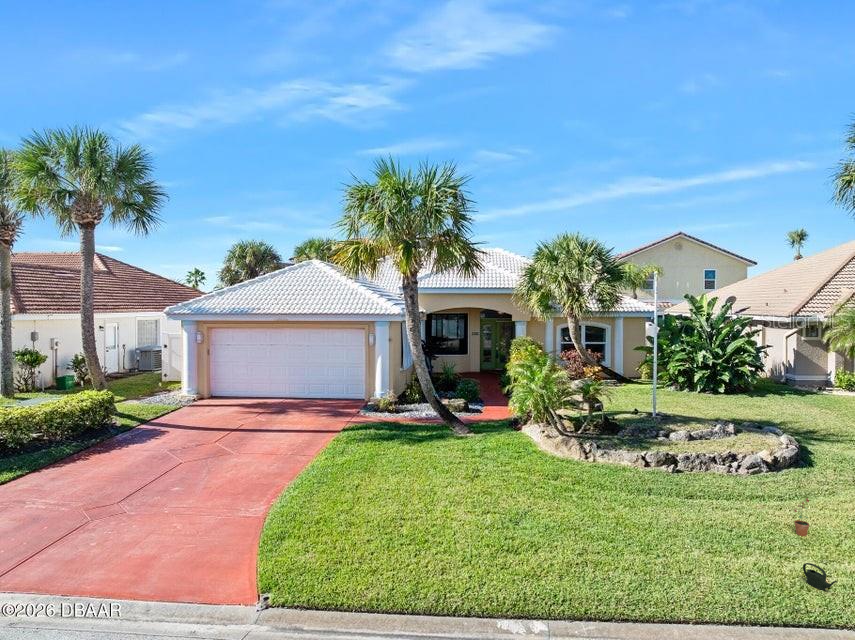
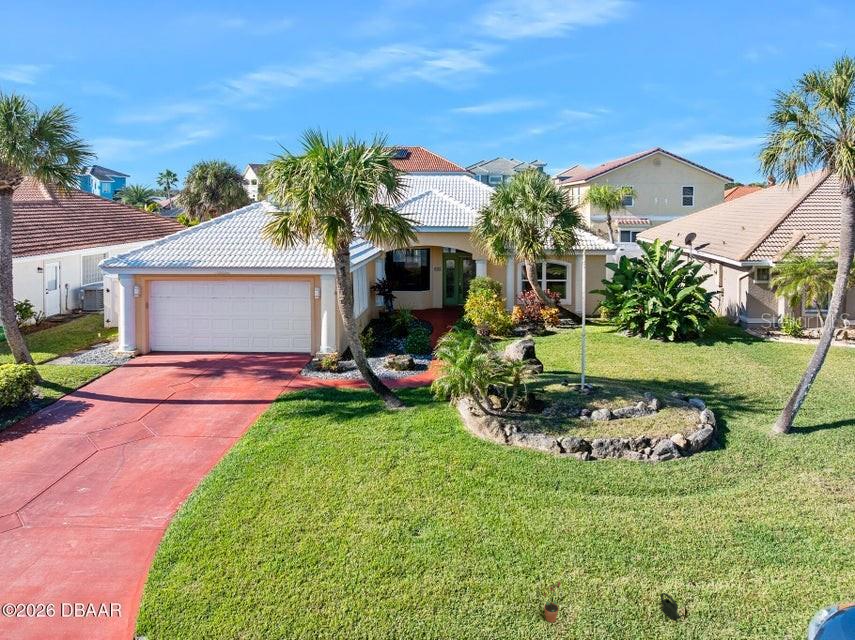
potted plant: present [794,498,809,536] -> present [544,581,561,622]

